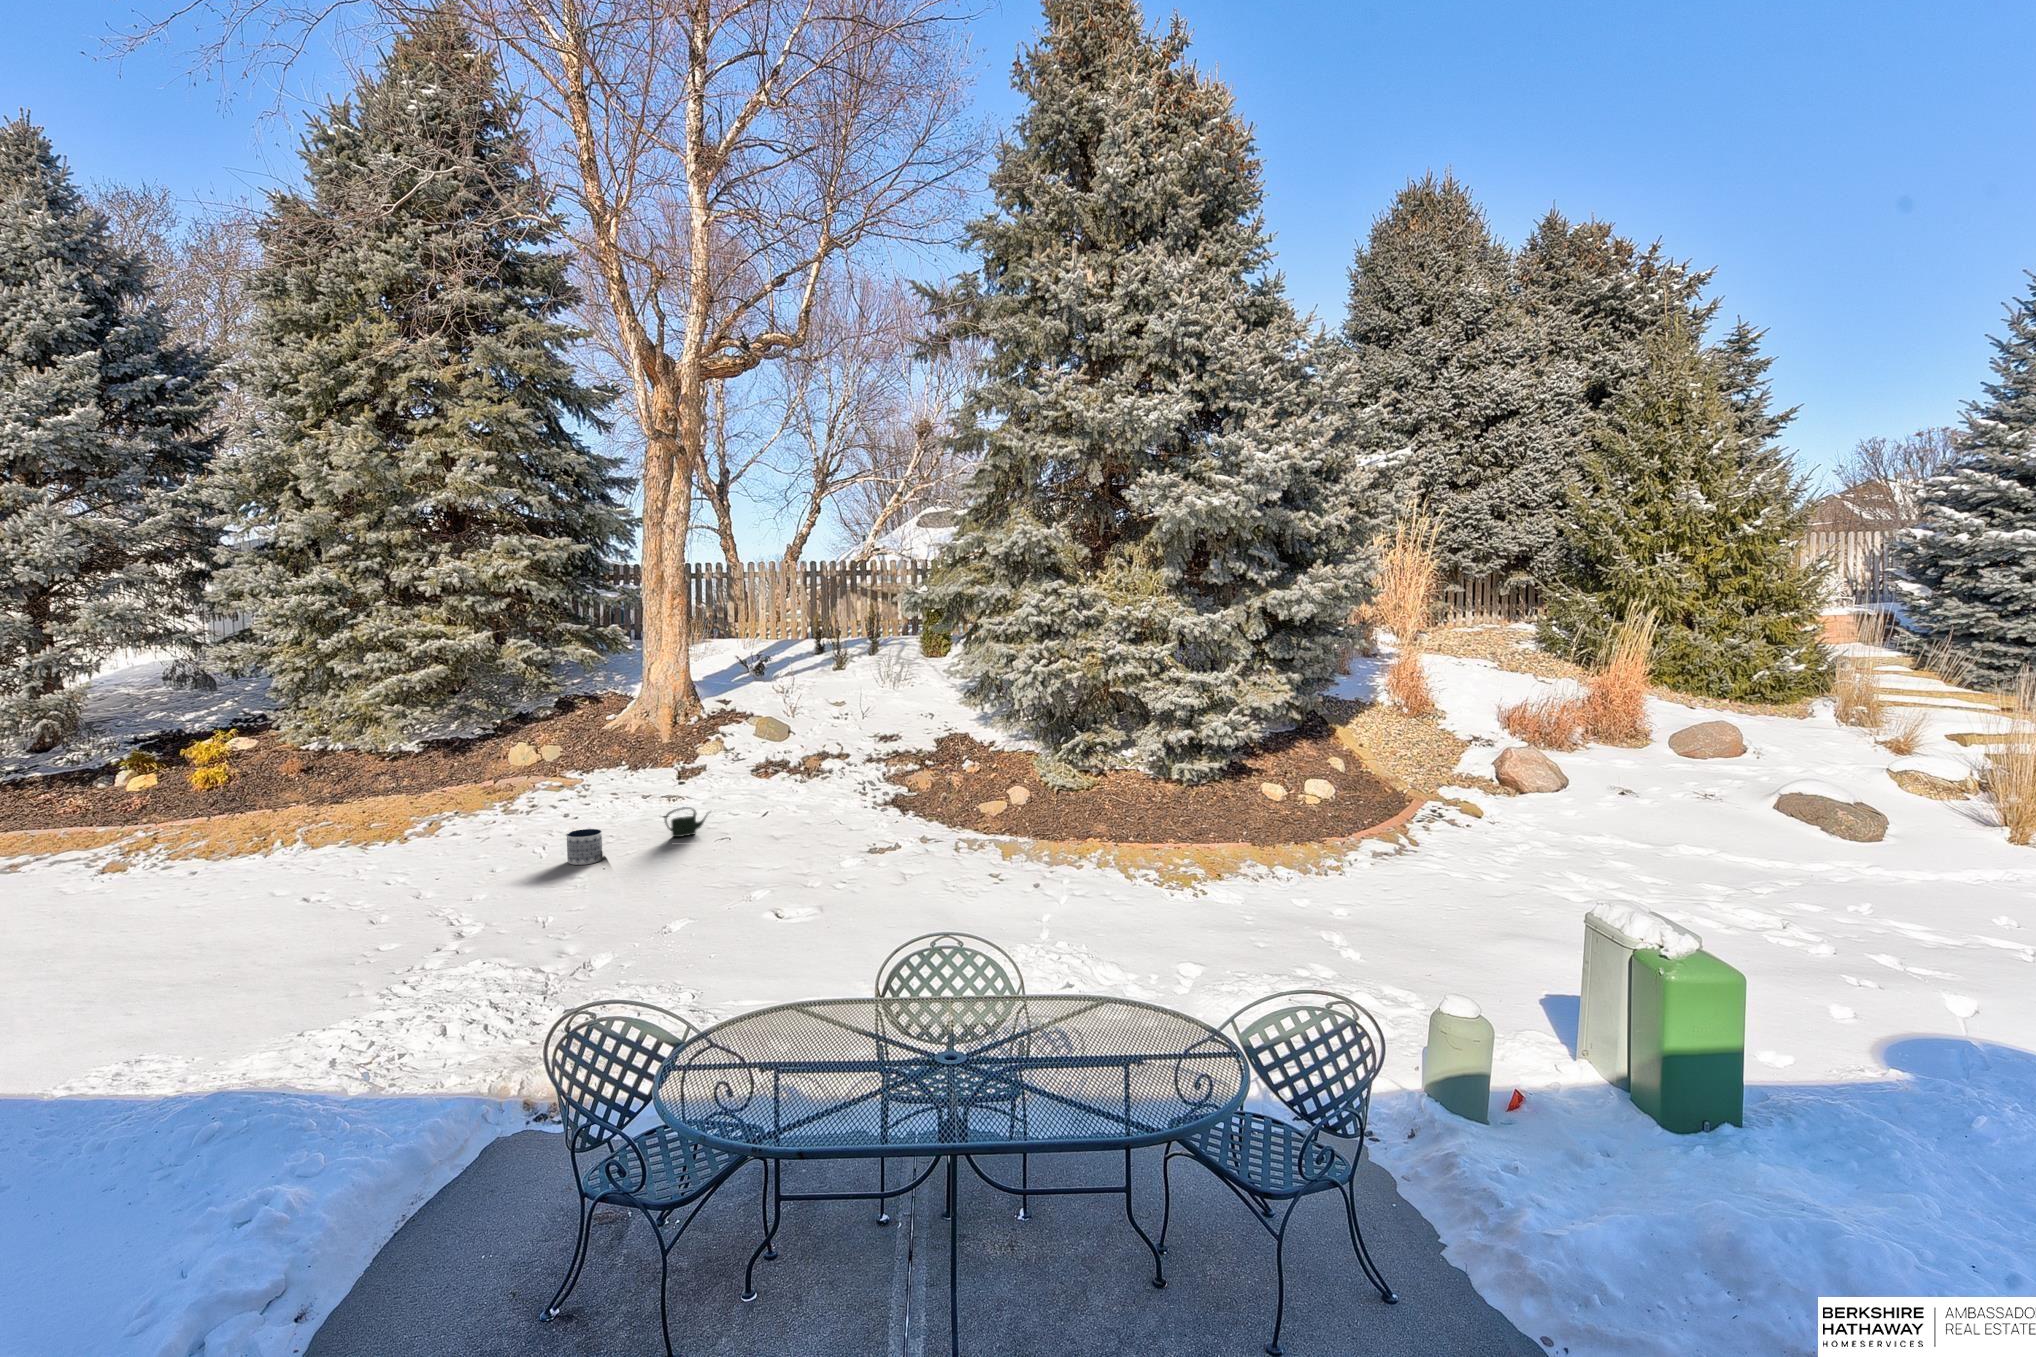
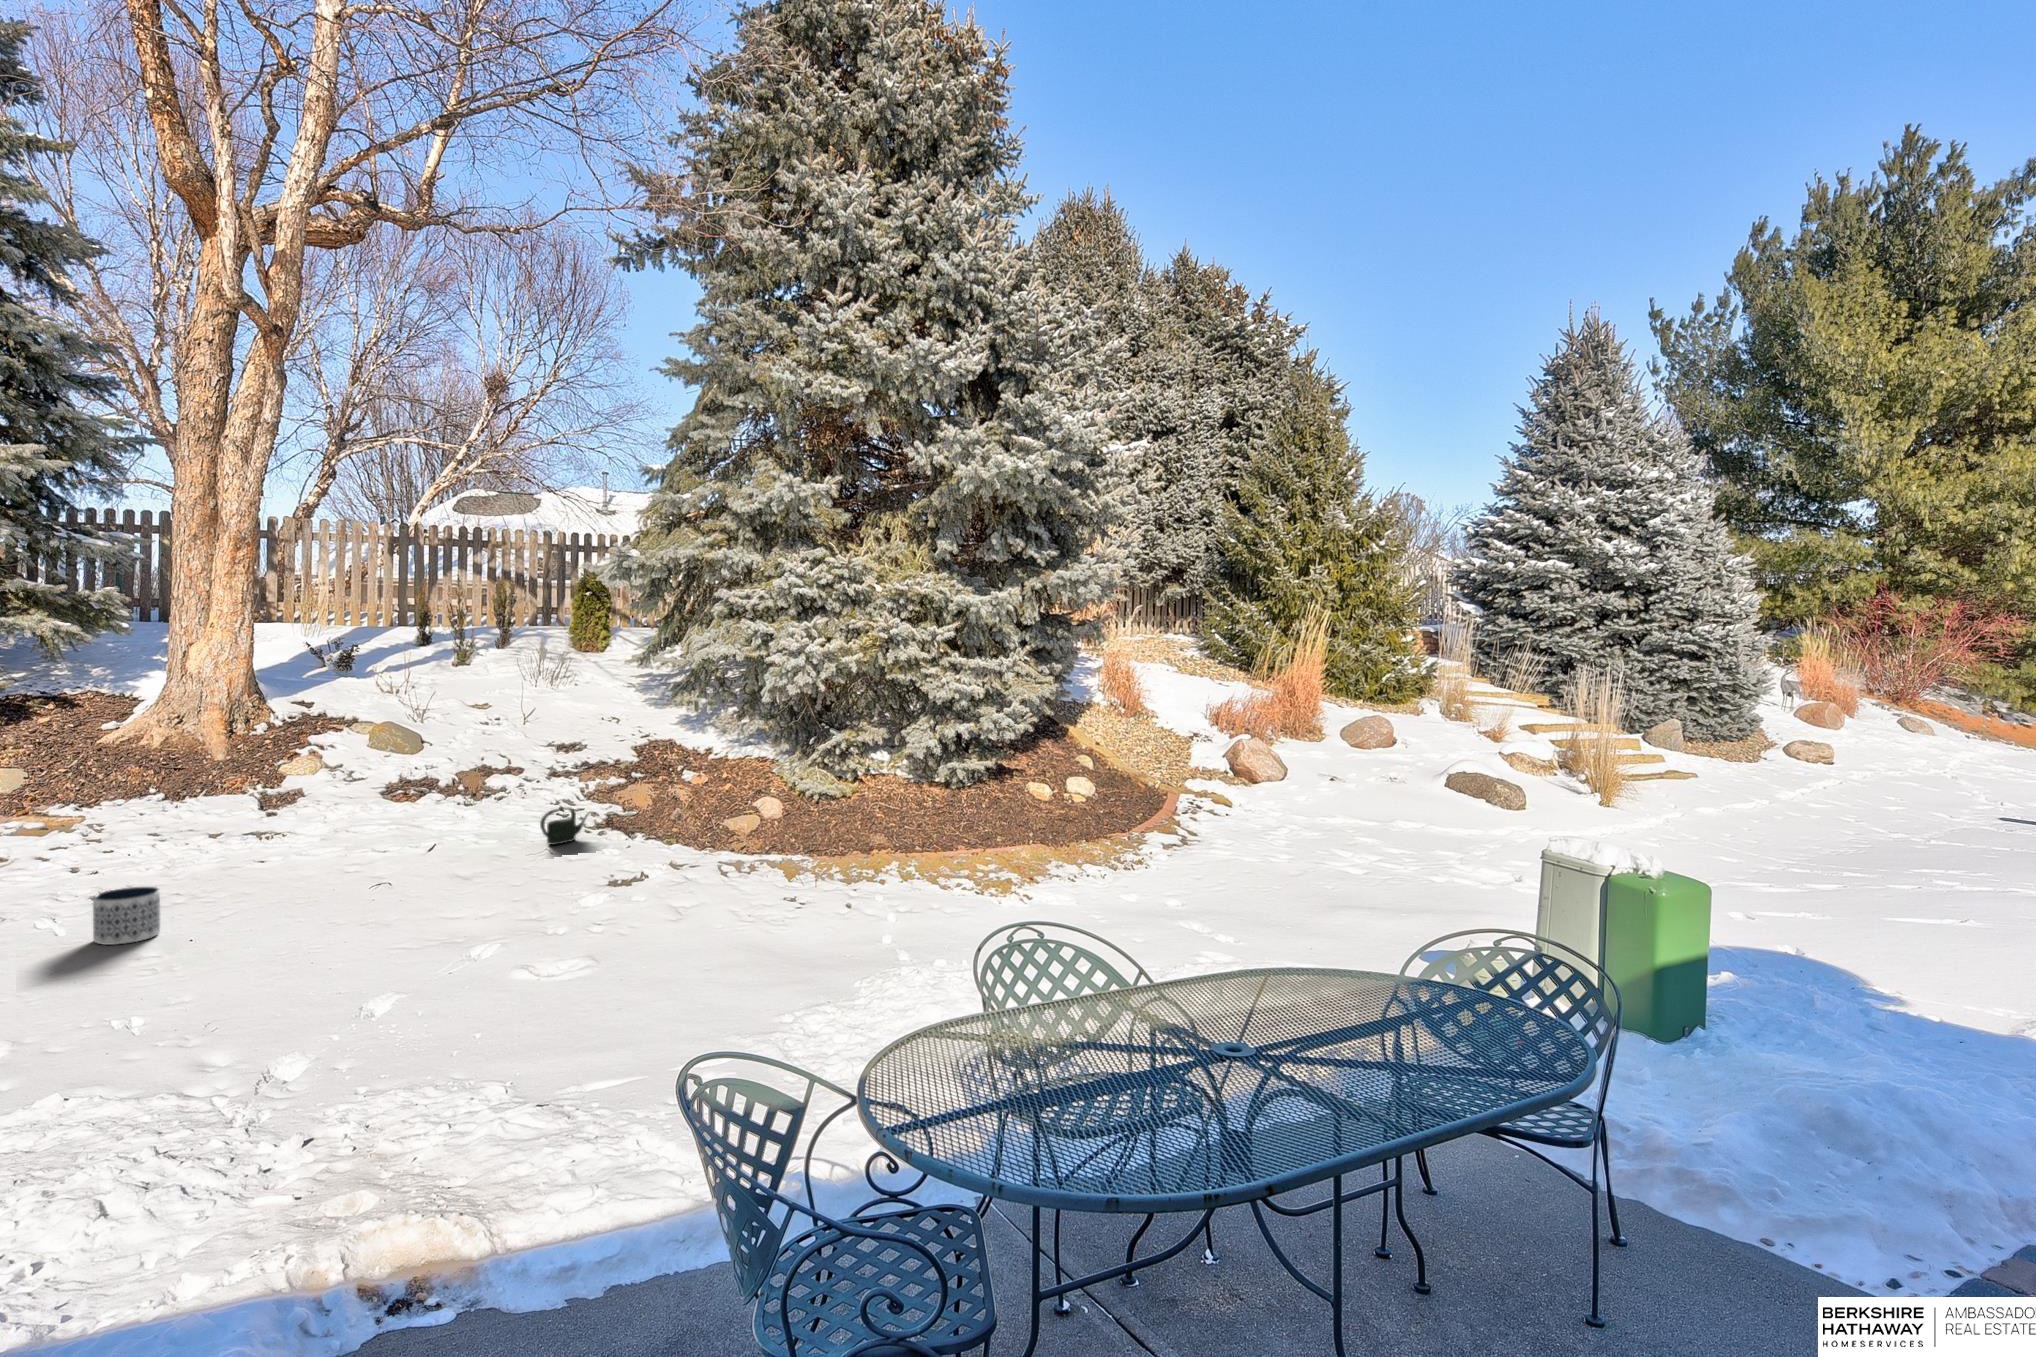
watering can: present [665,807,708,837] -> present [540,808,590,845]

